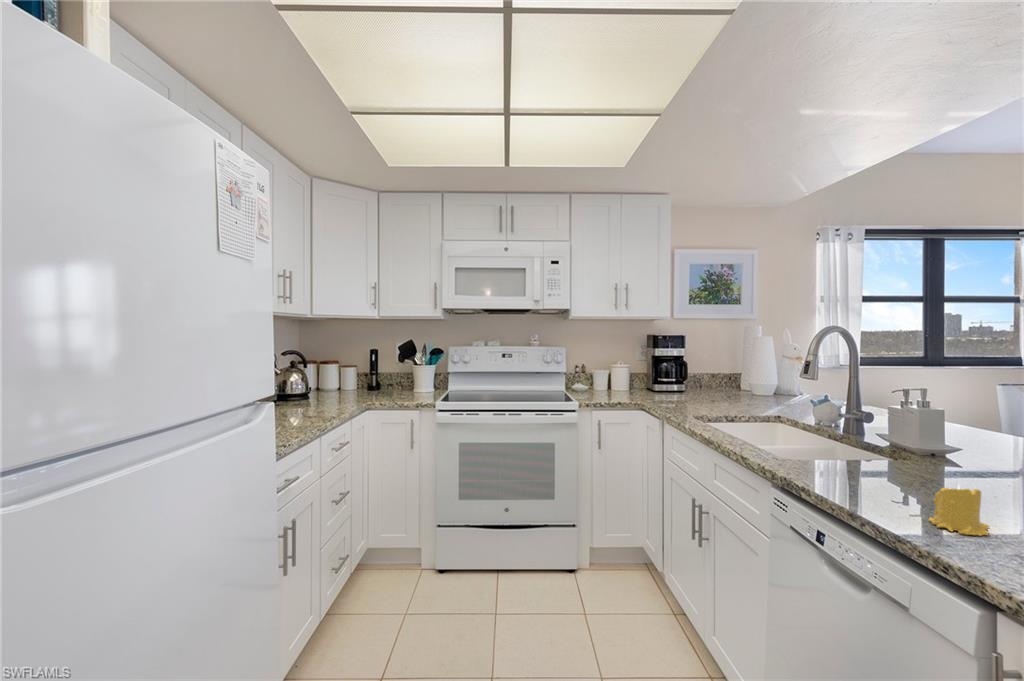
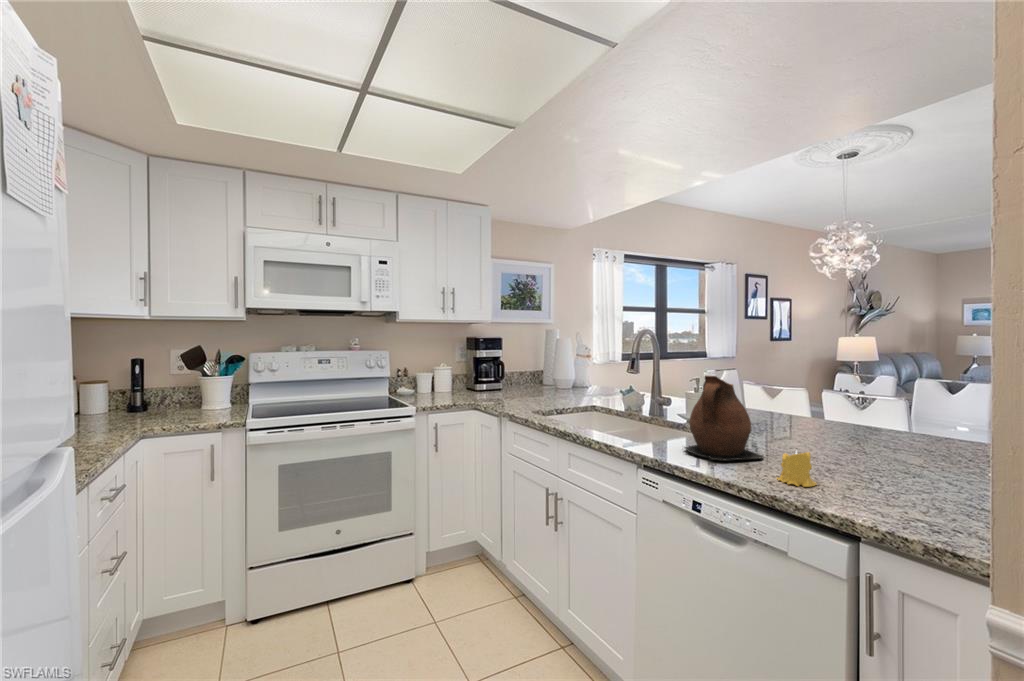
ceramic pitcher: none [829,381,948,497] -> present [685,376,763,460]

